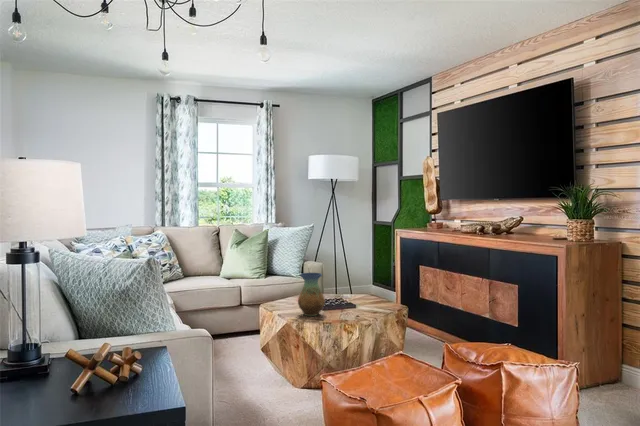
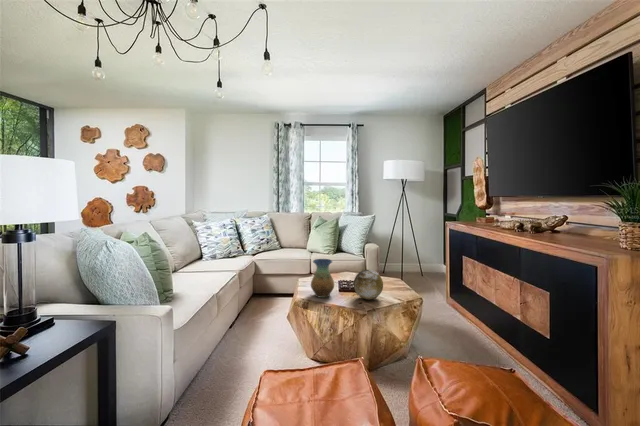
decorative orb: none [346,280,377,312] -> present [354,270,383,300]

